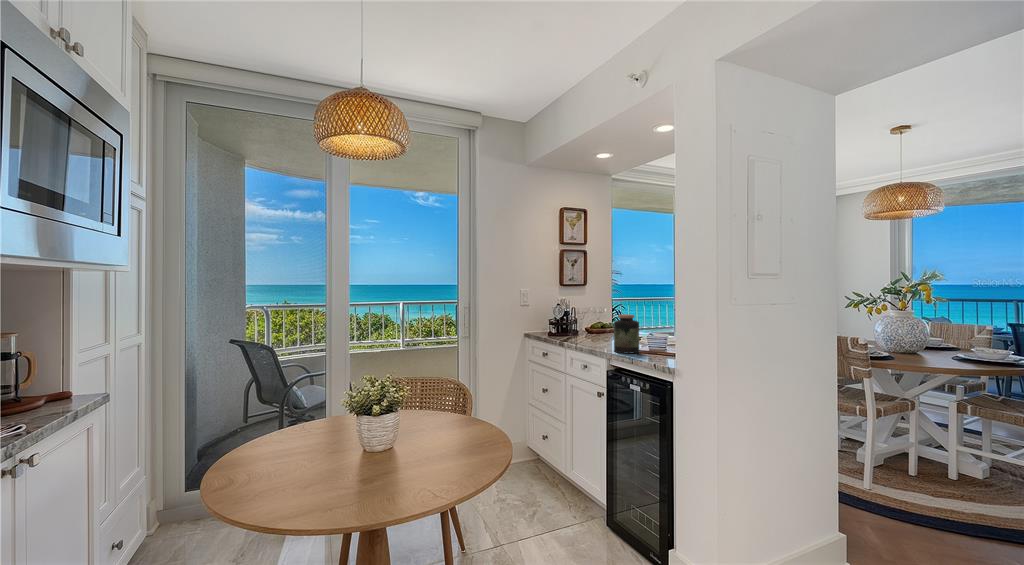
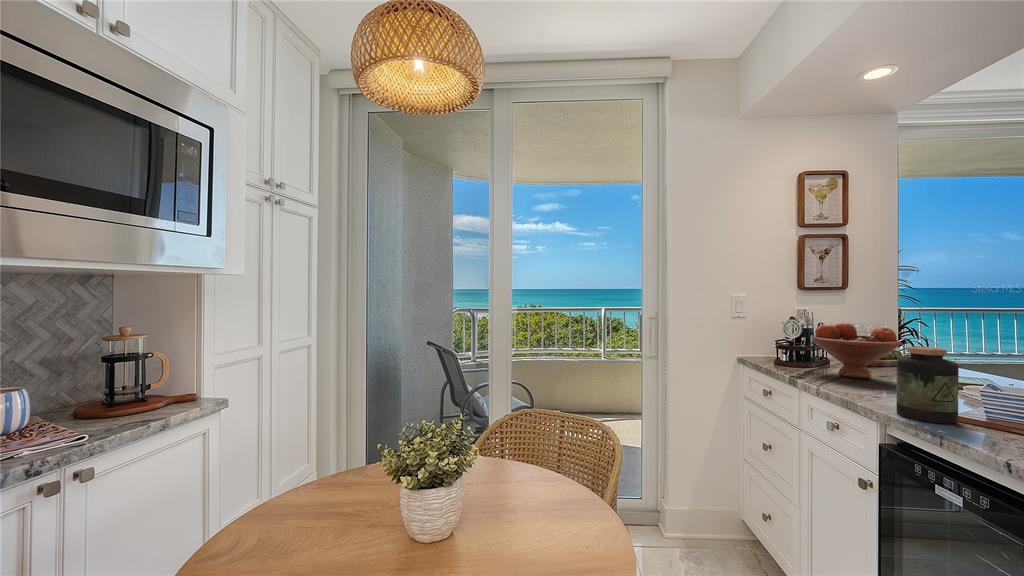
fruit bowl: none [571,305,615,339] -> present [812,322,901,378]

